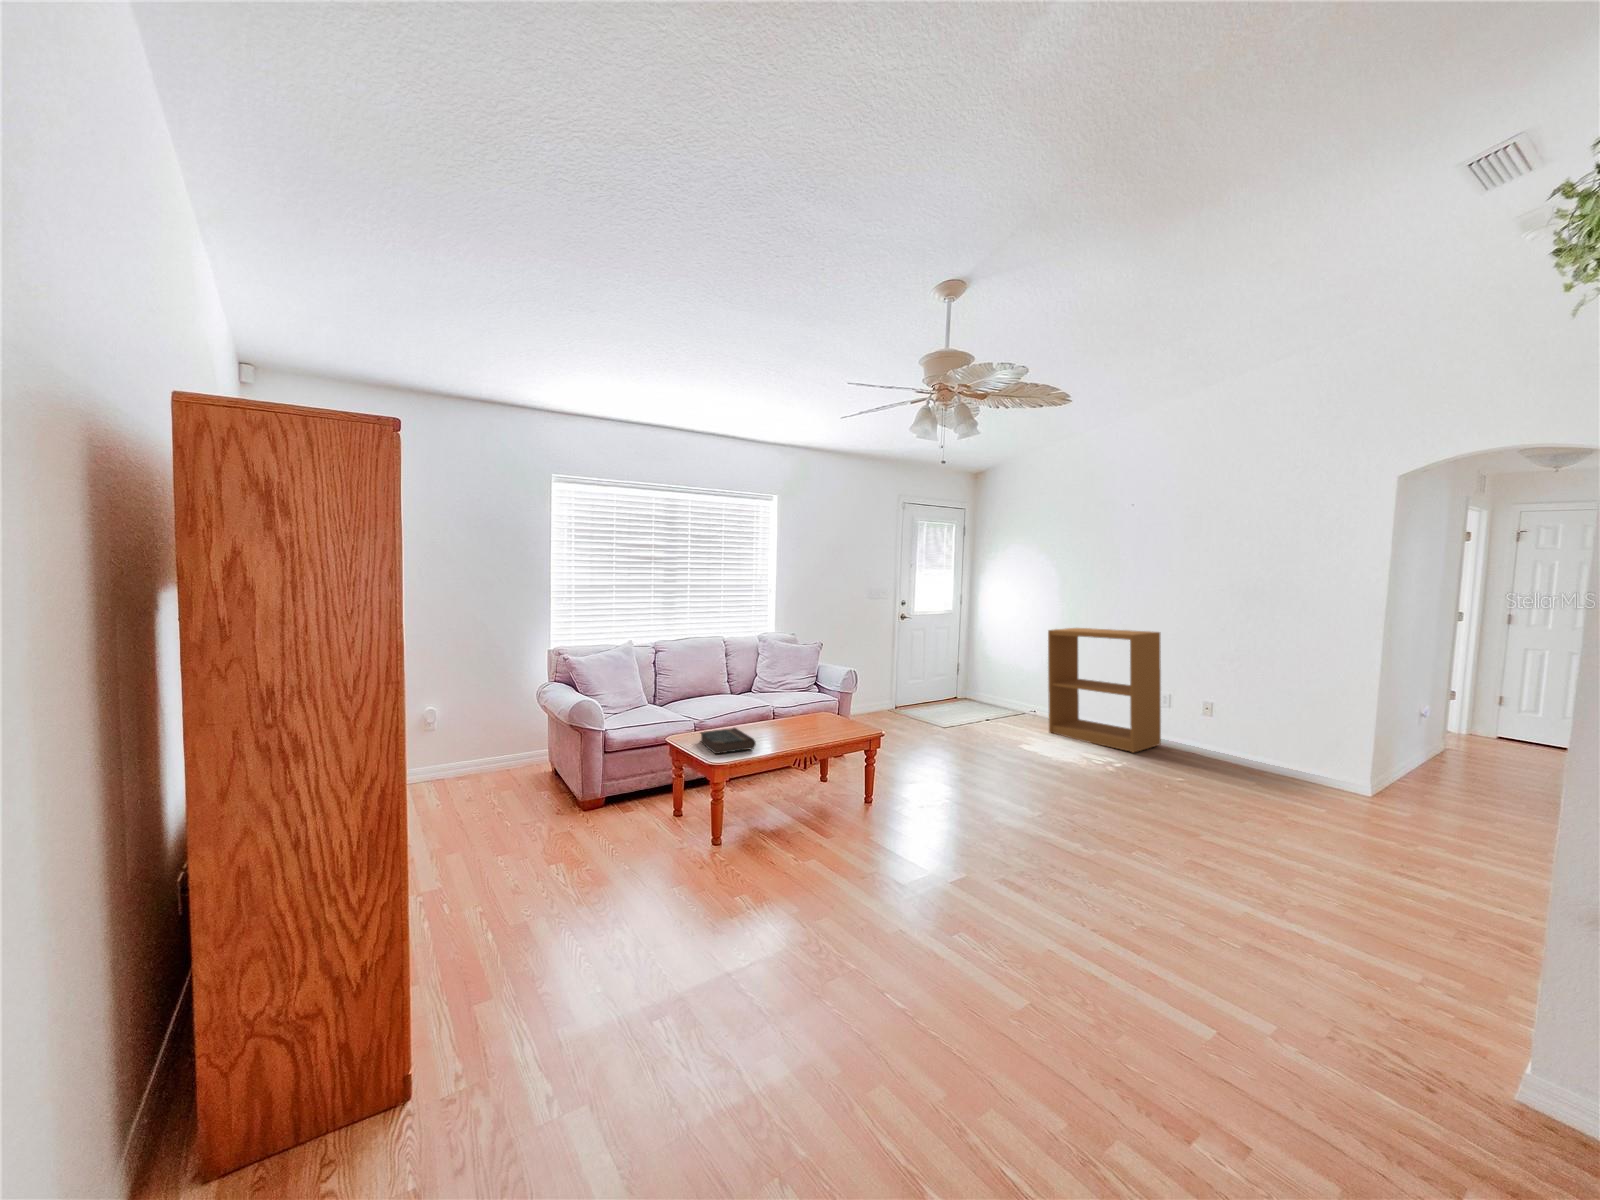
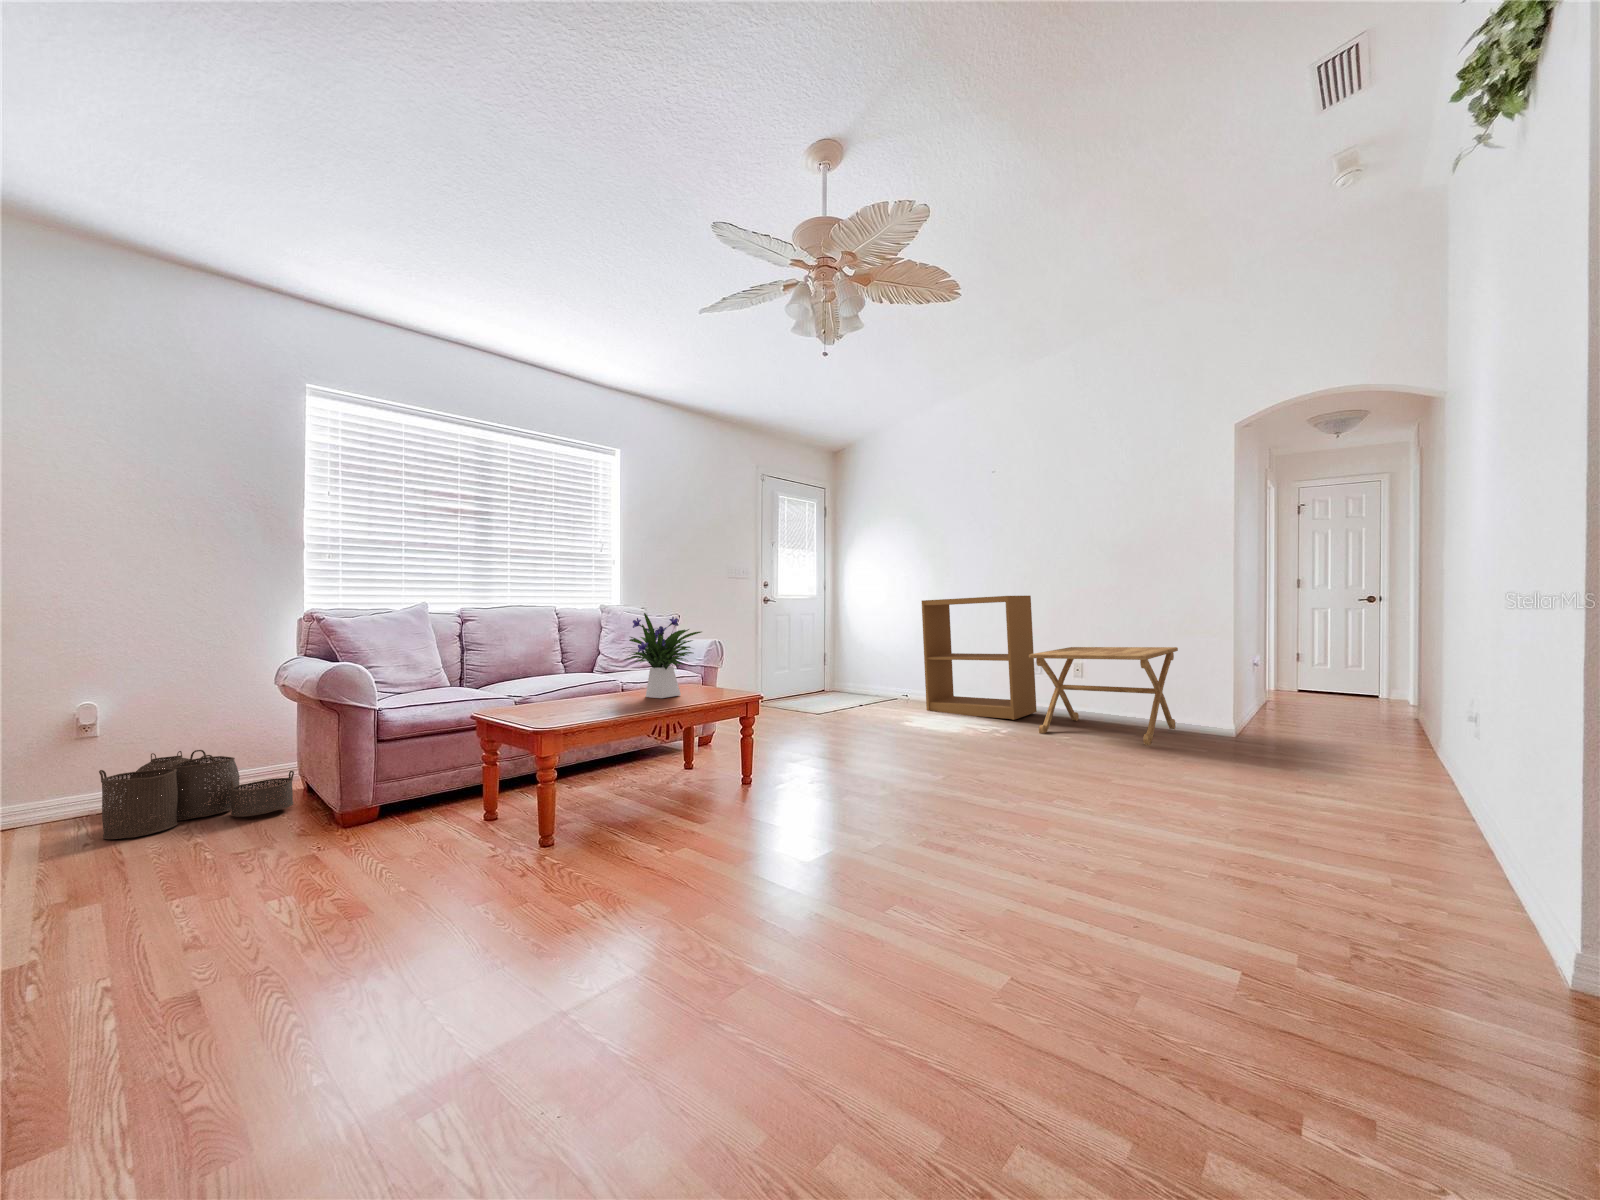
flower arrangement: none [772,664,836,731] -> present [625,613,701,698]
side table: none [1147,686,1314,799] -> present [1029,647,1178,745]
book: present [700,728,756,754] -> none [521,694,601,721]
woven basket: none [445,744,551,807] -> present [99,750,294,839]

